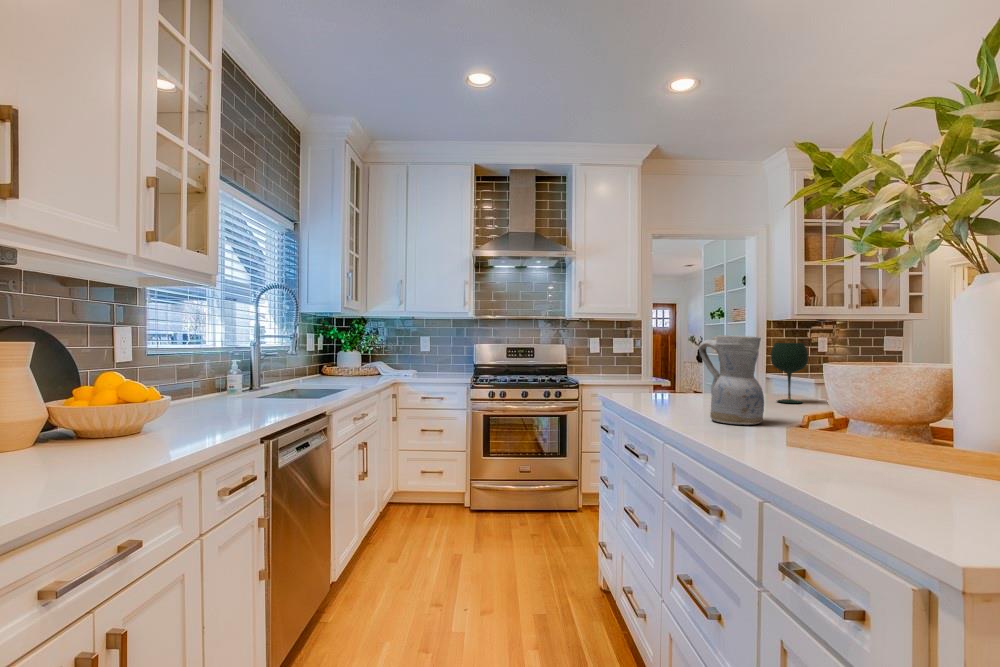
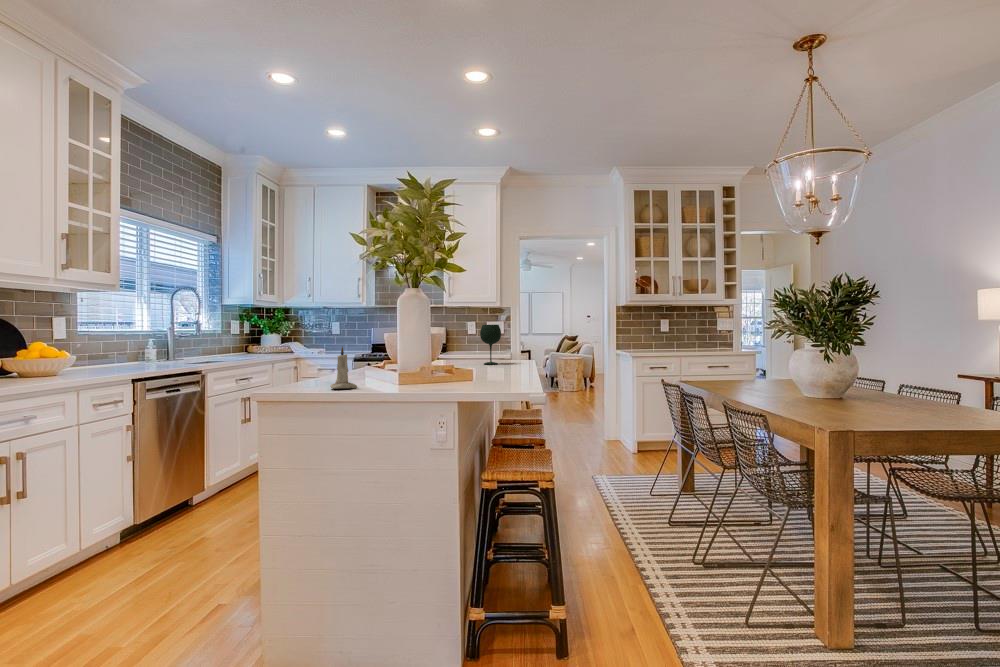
ceramic pitcher: present [699,335,764,425] -> none [389,320,420,373]
candle: none [845,392,911,491] -> present [330,347,357,389]

